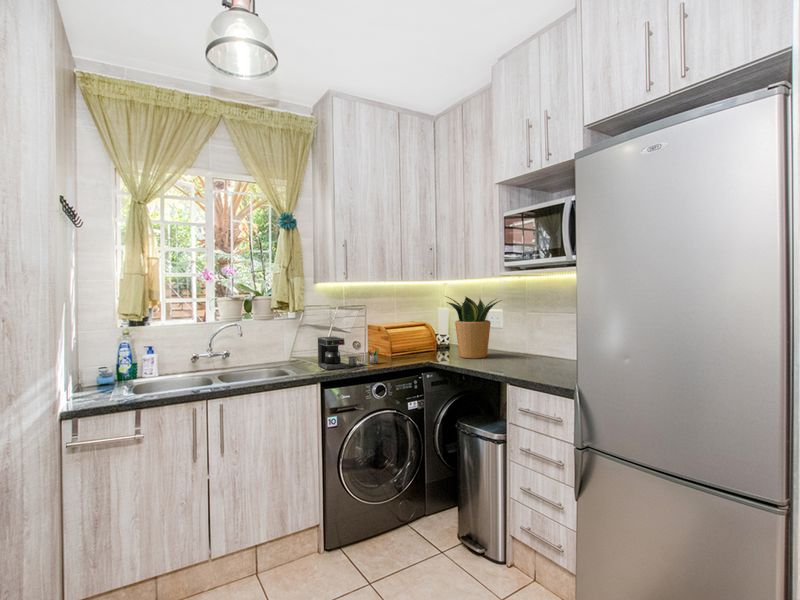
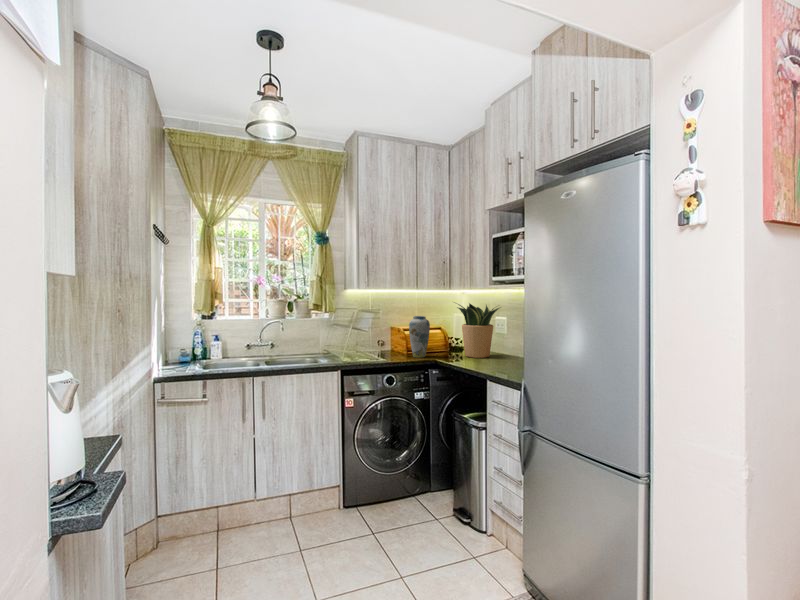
vase: none [396,313,420,361] -> present [409,316,430,358]
coffee maker: present [318,336,379,370] -> none [343,334,394,361]

